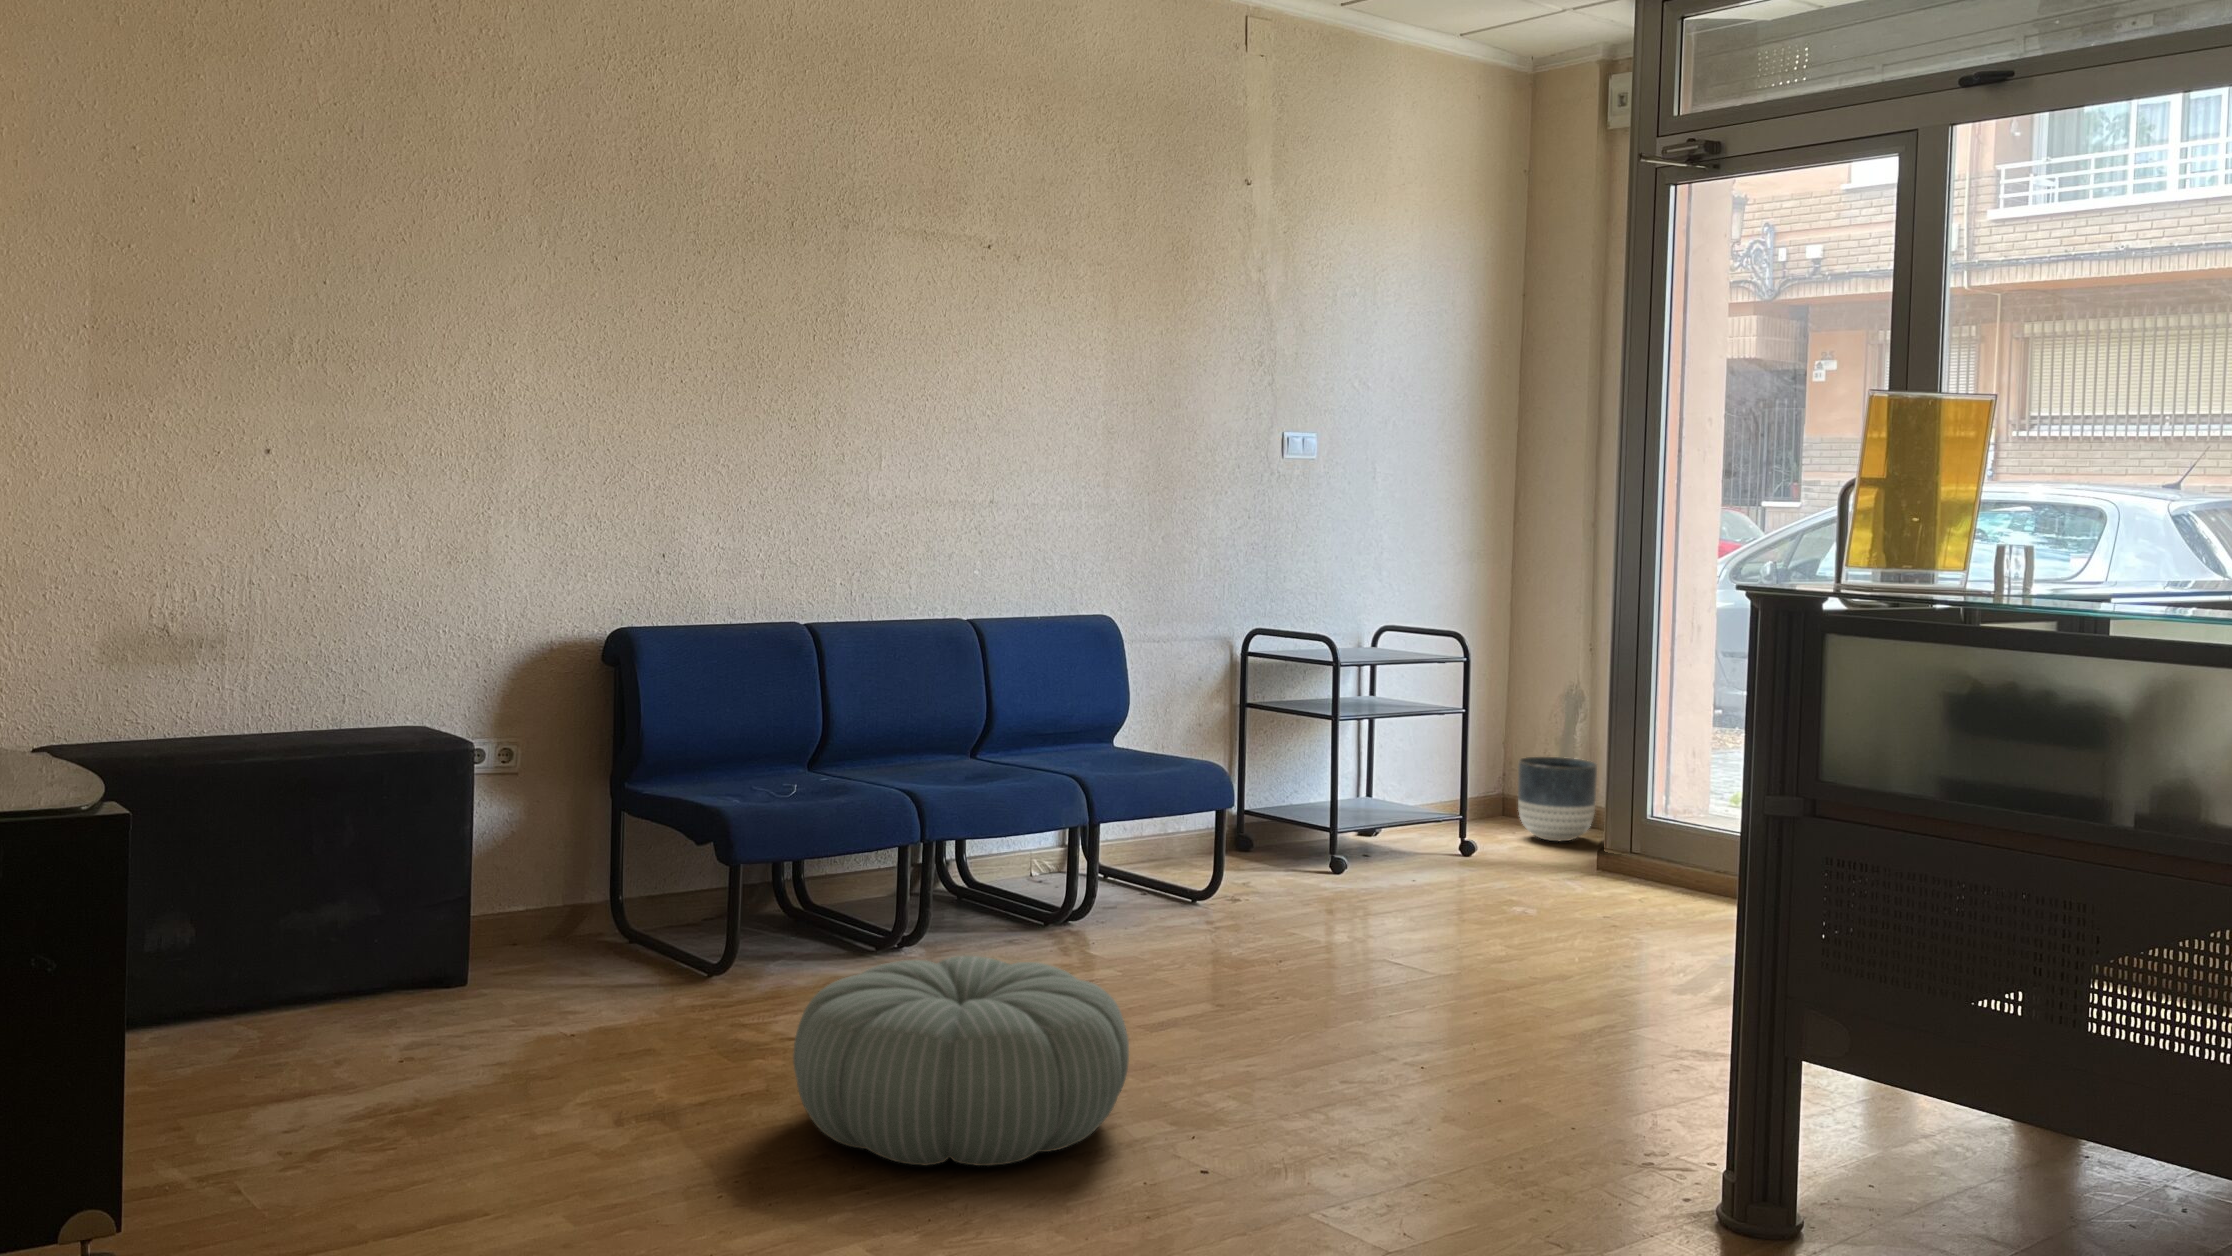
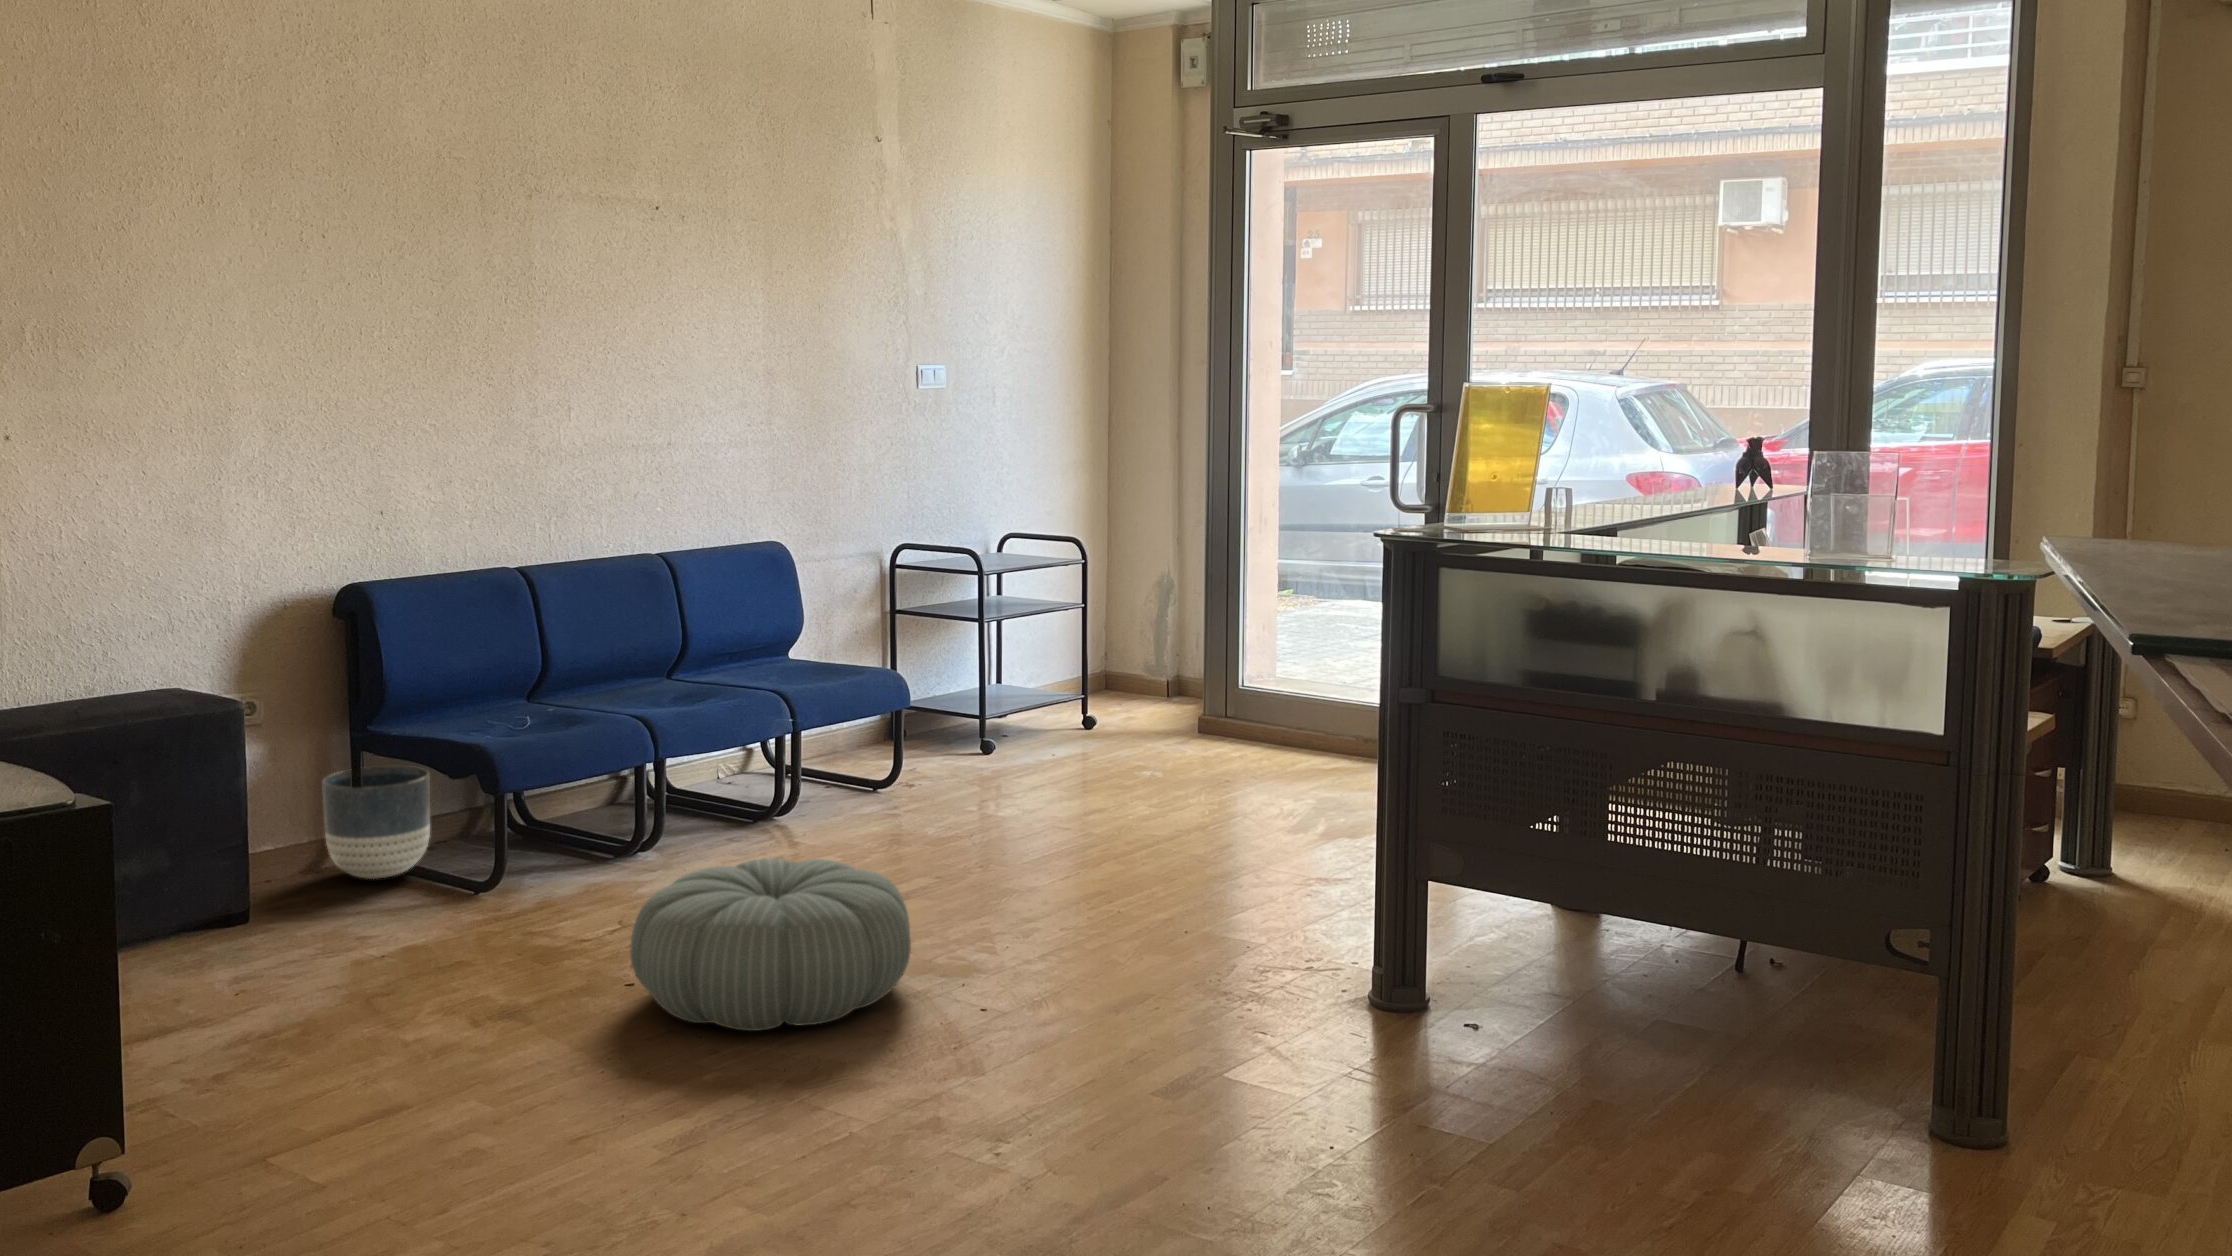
planter: present [1518,757,1597,841] -> present [323,766,430,879]

